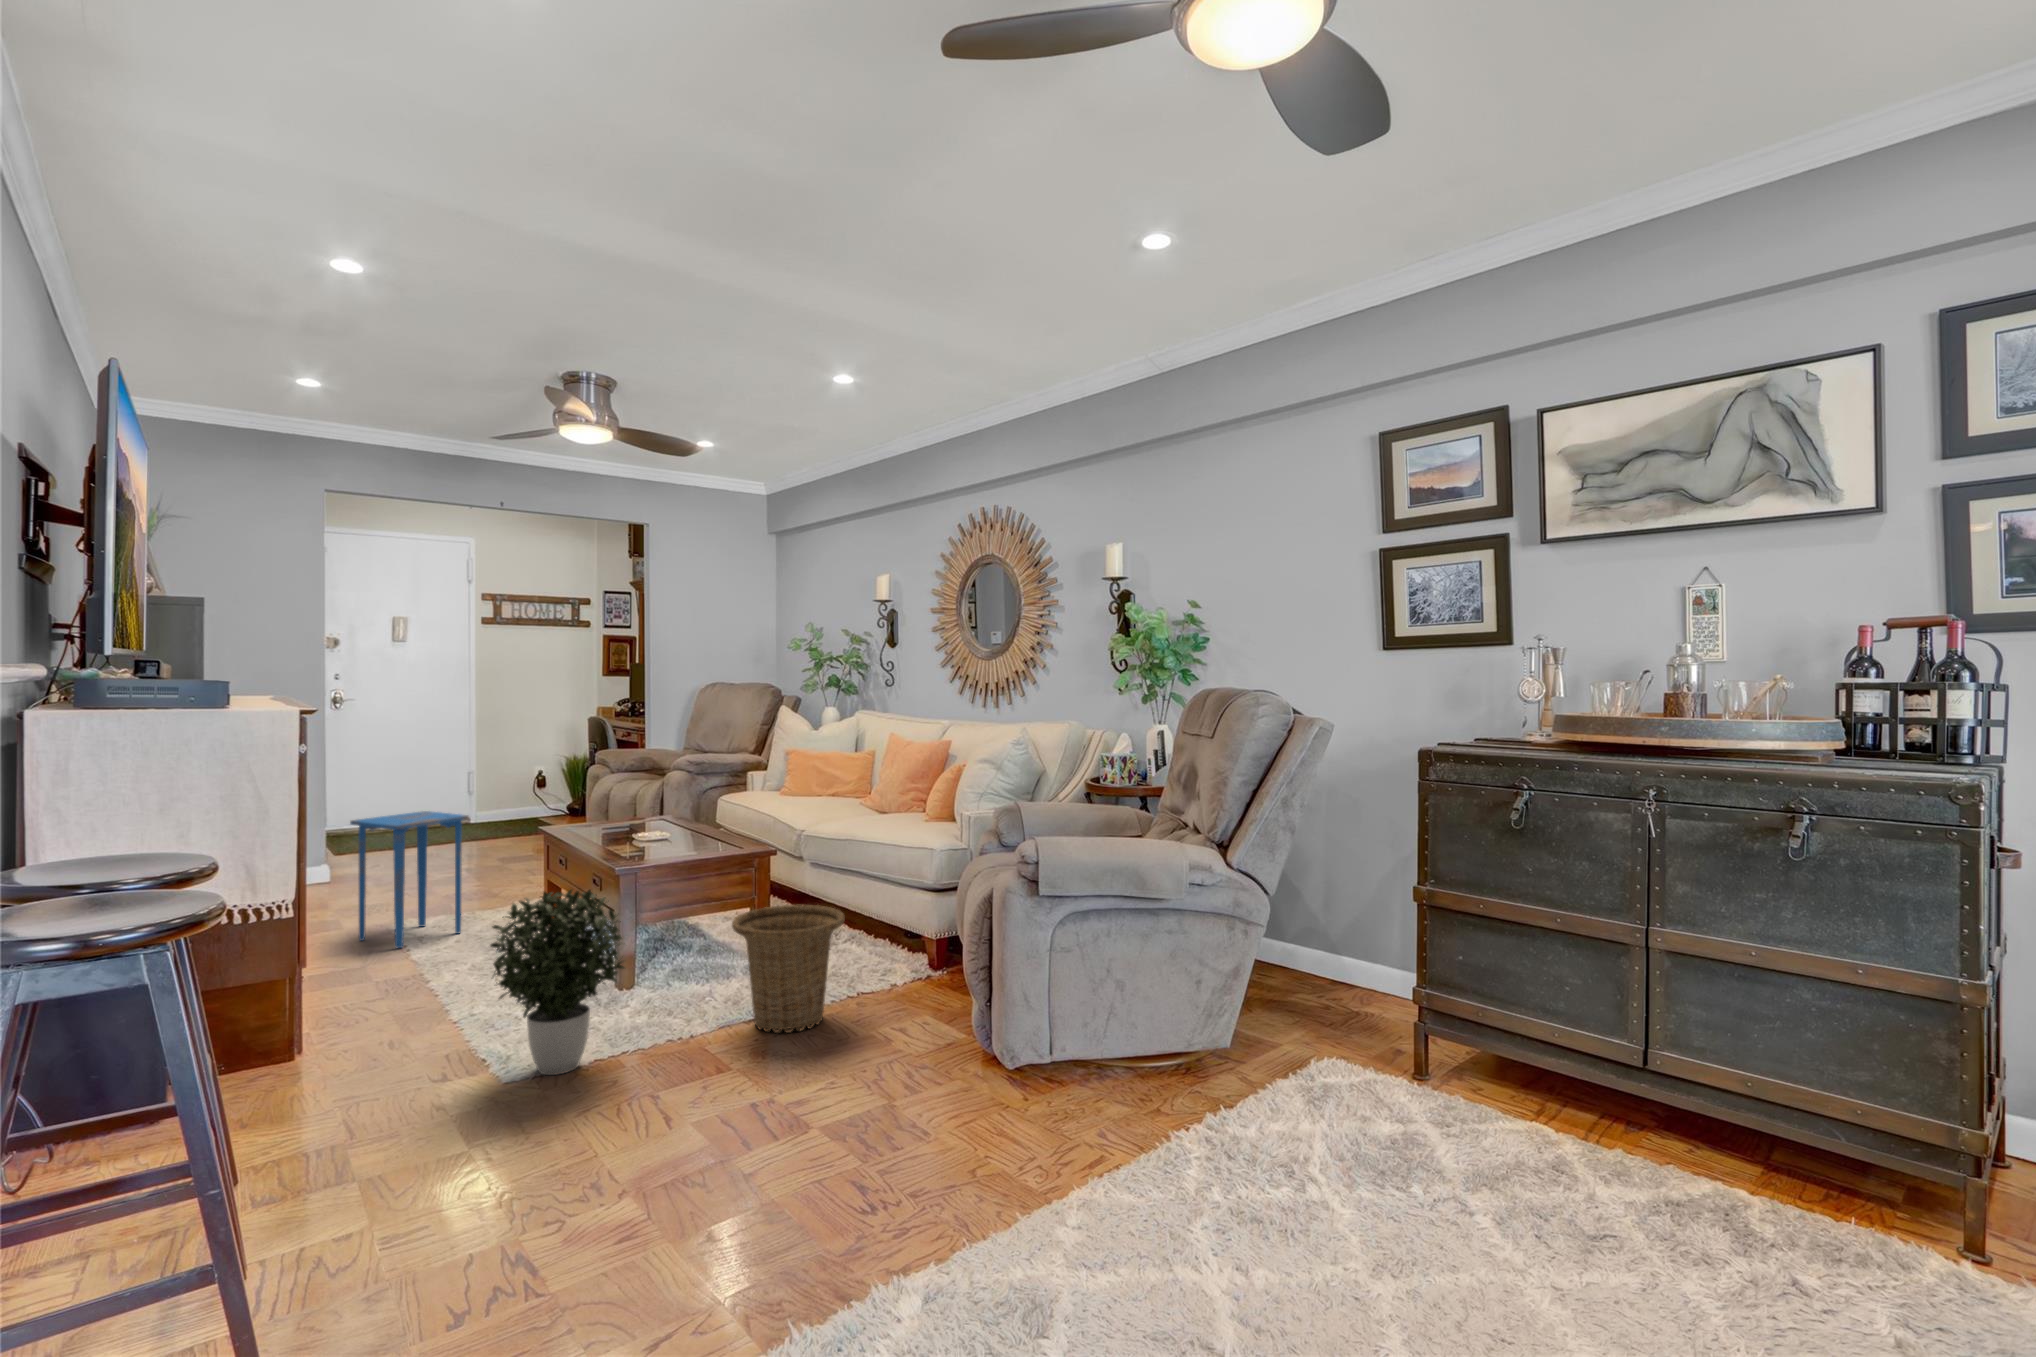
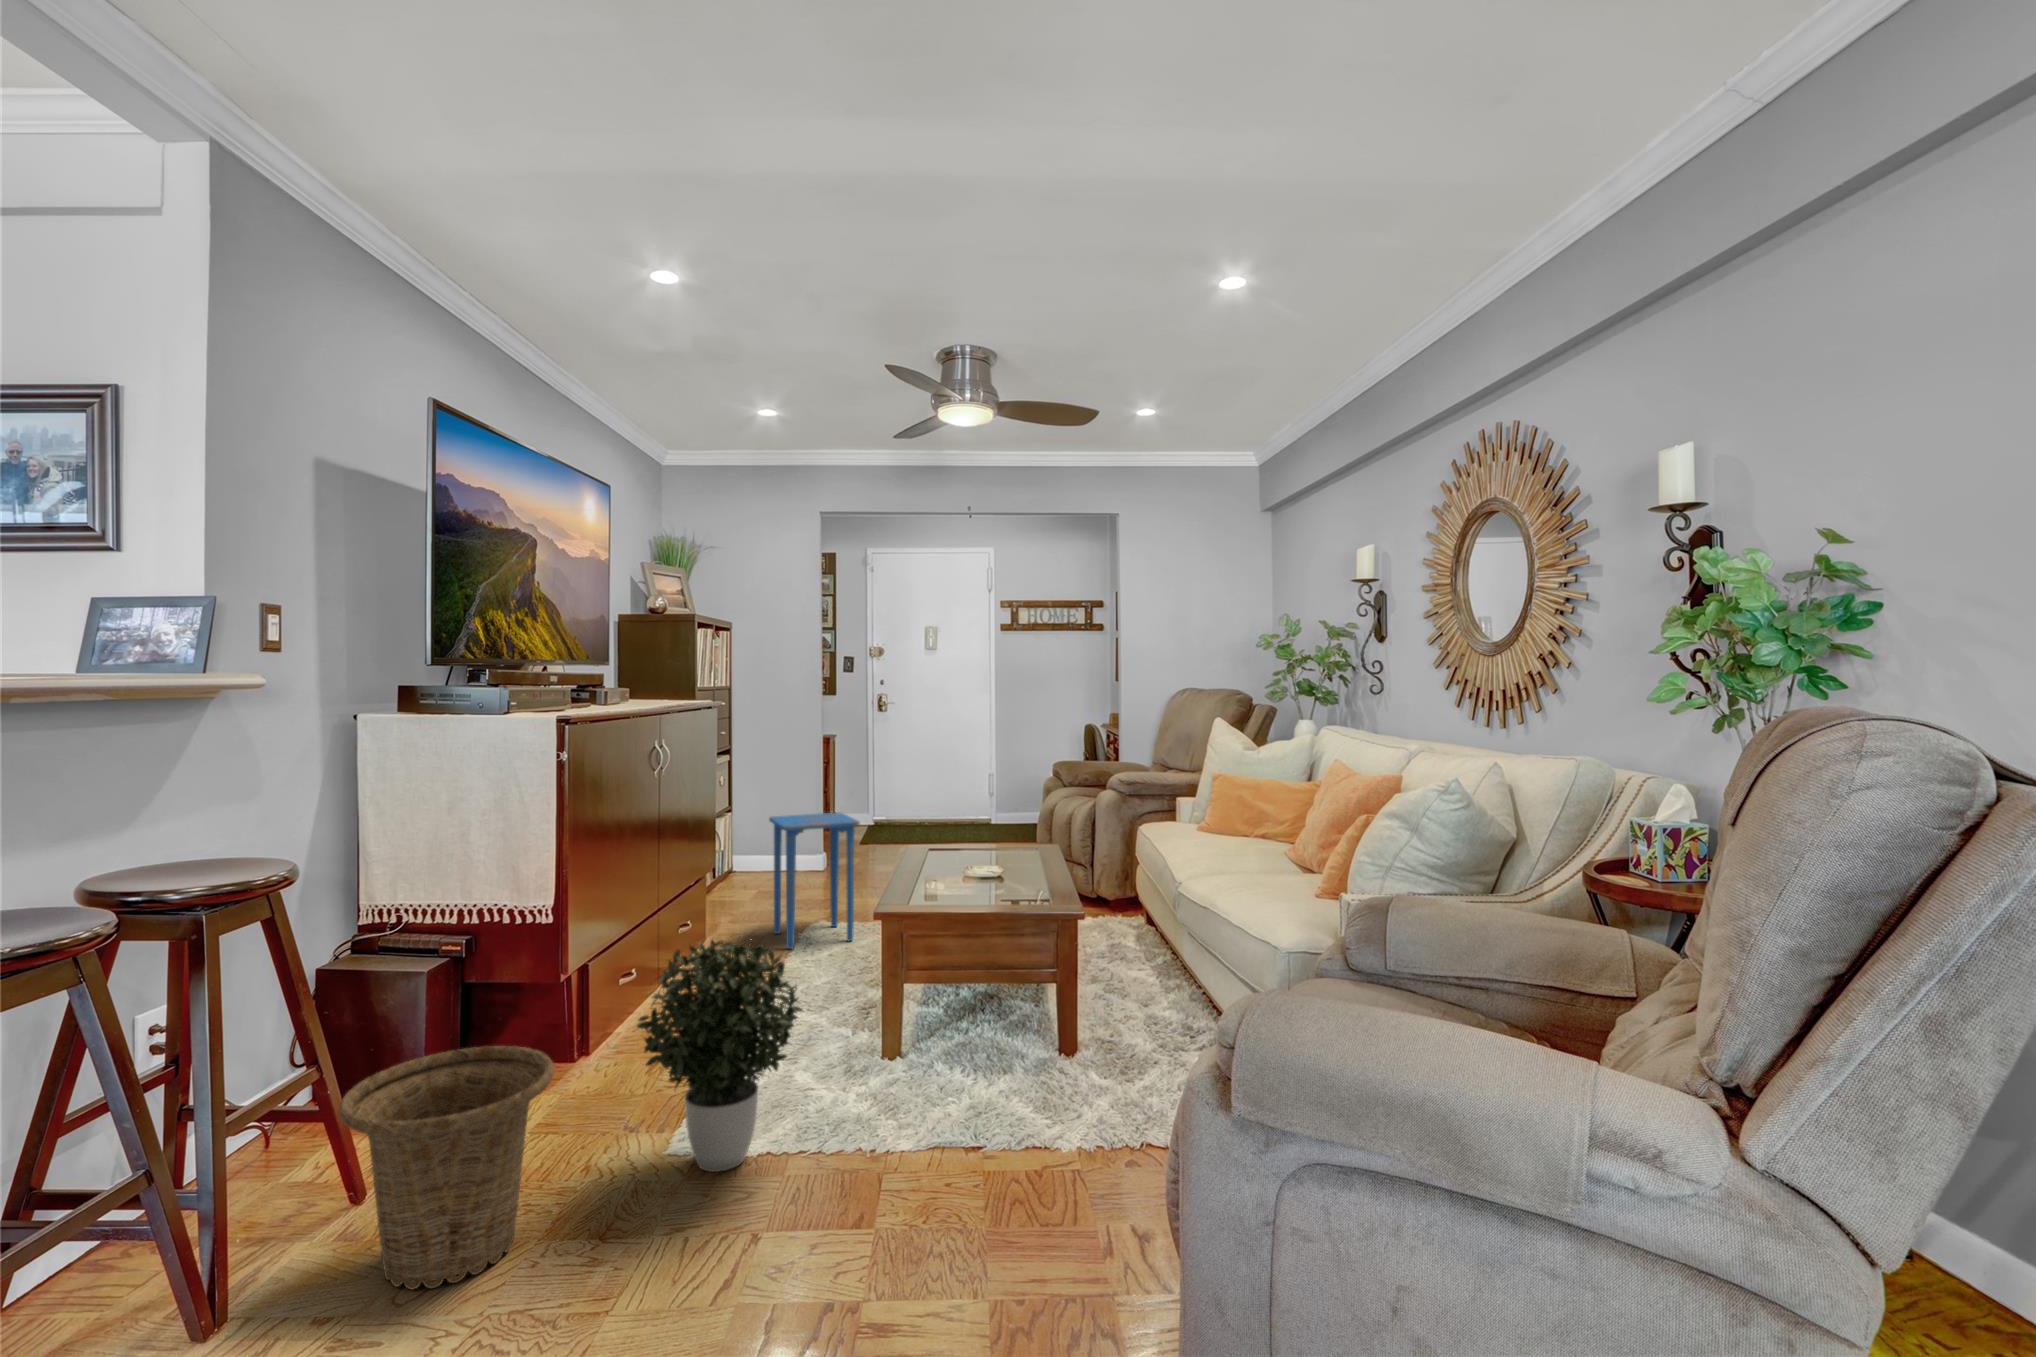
basket: present [732,905,845,1033] -> present [339,1046,554,1290]

